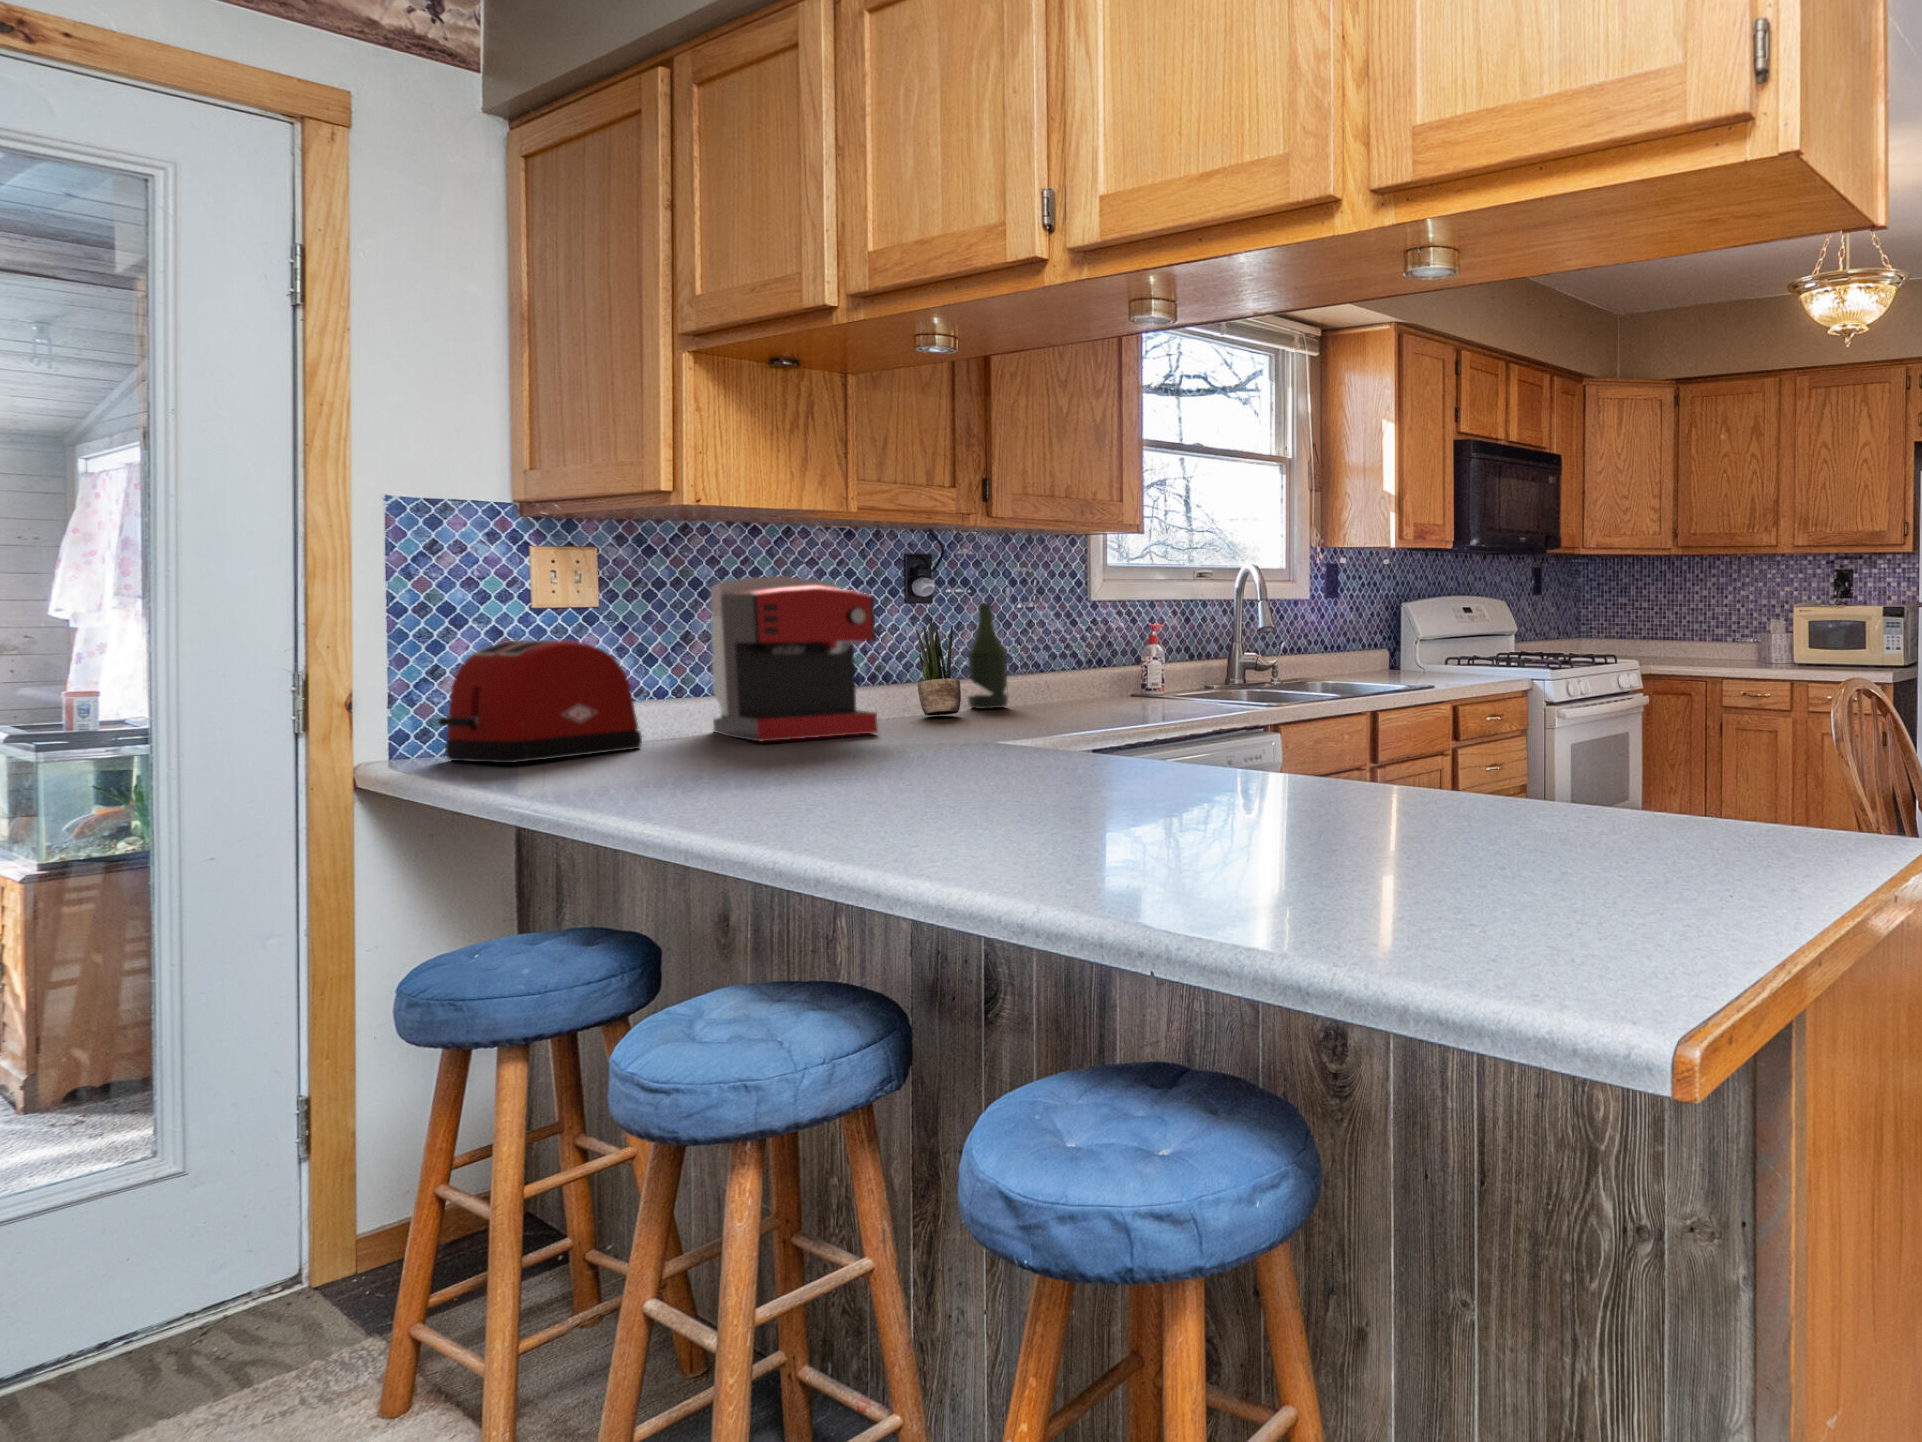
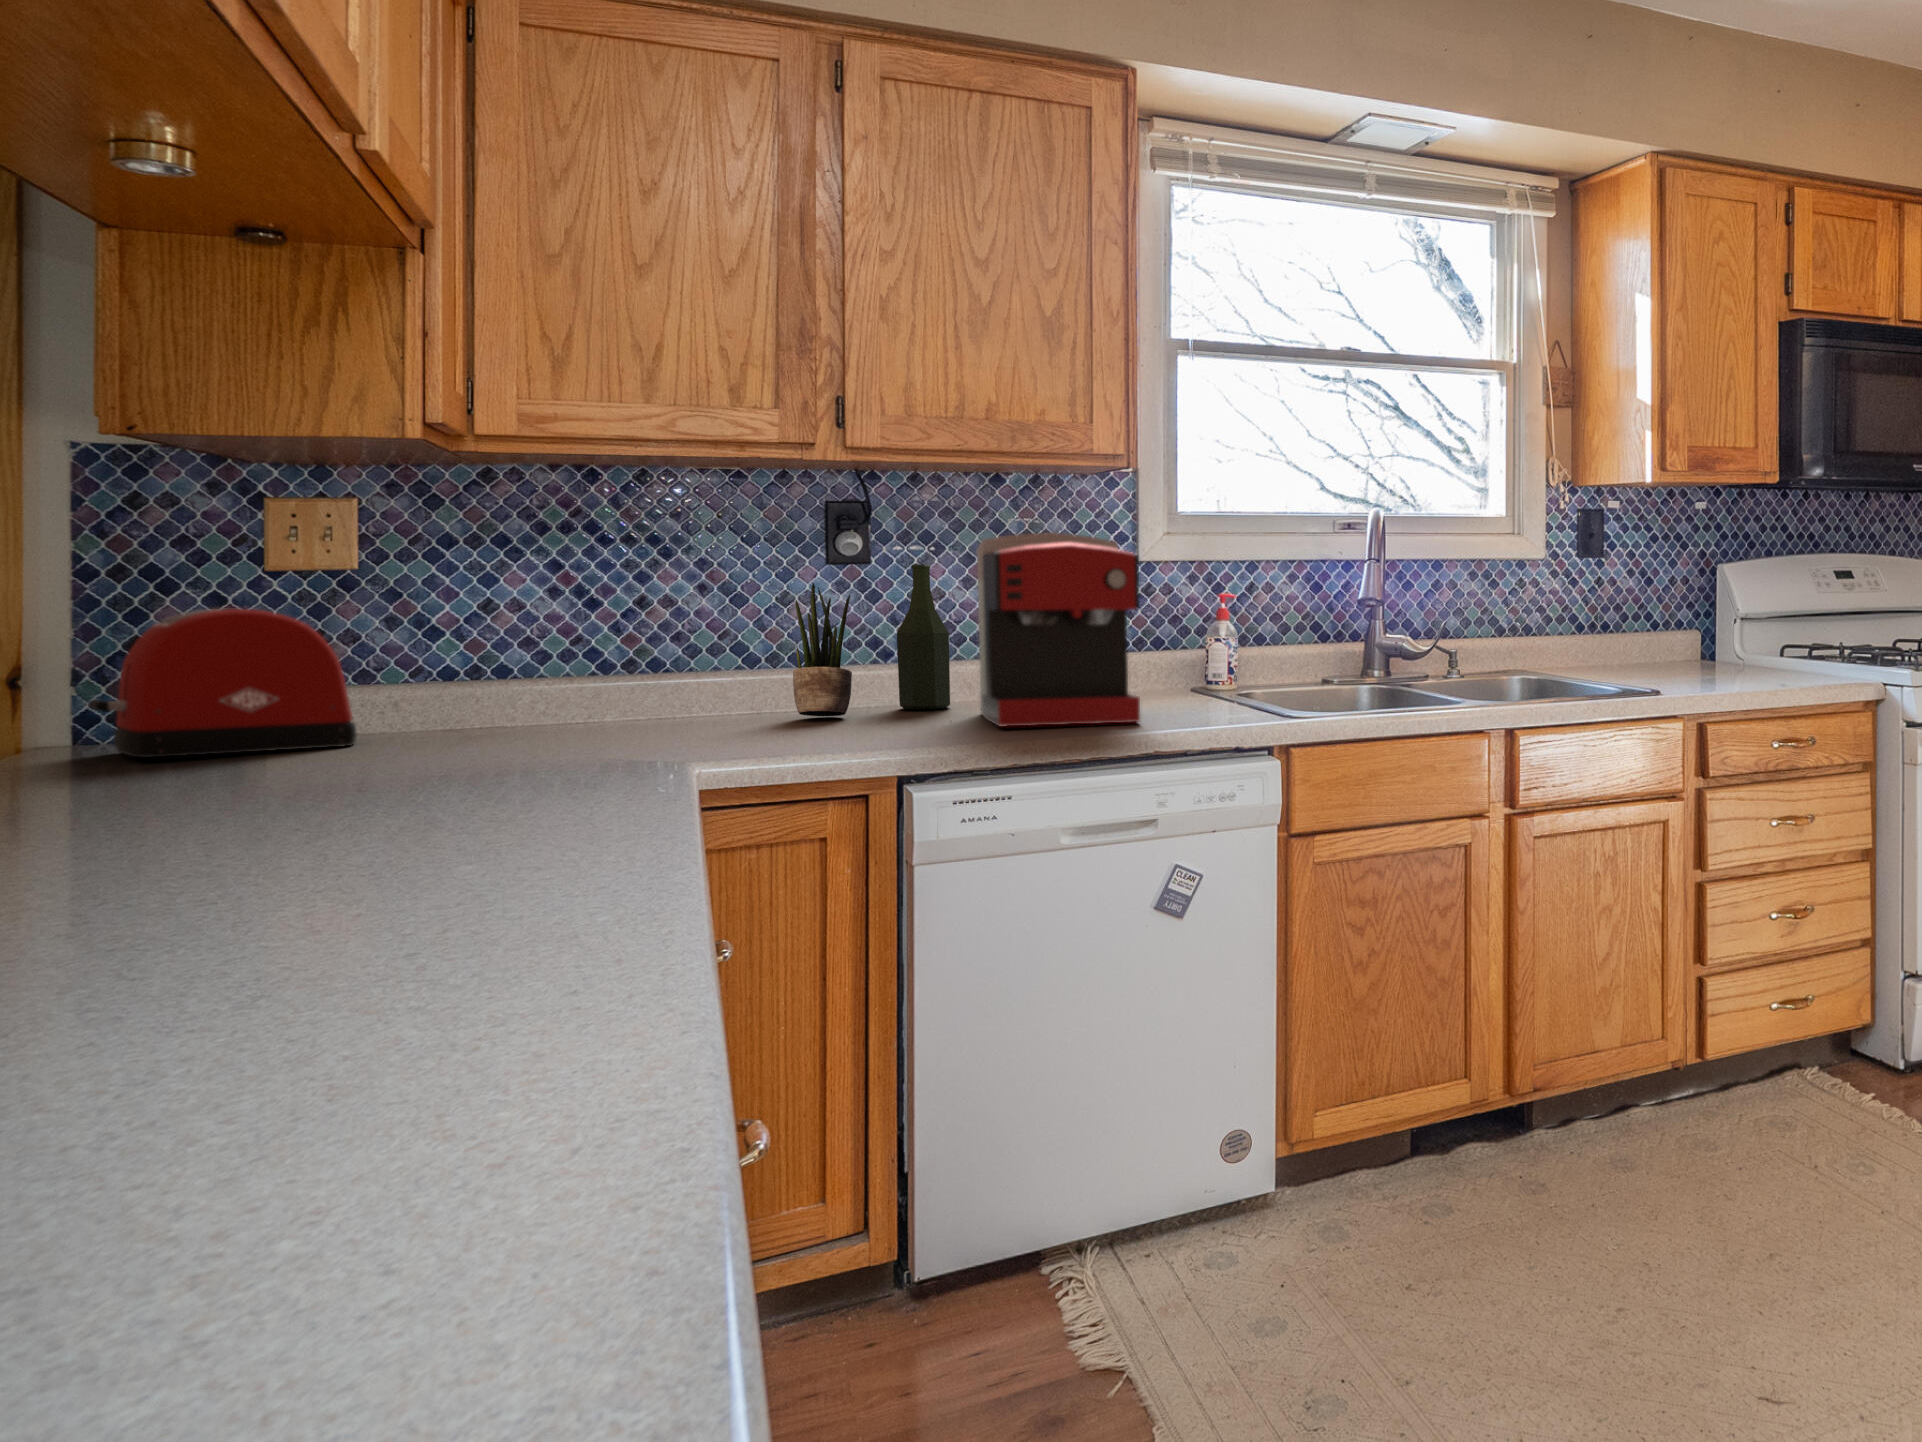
coffee maker: present [710,576,878,741] -> present [977,532,1140,727]

